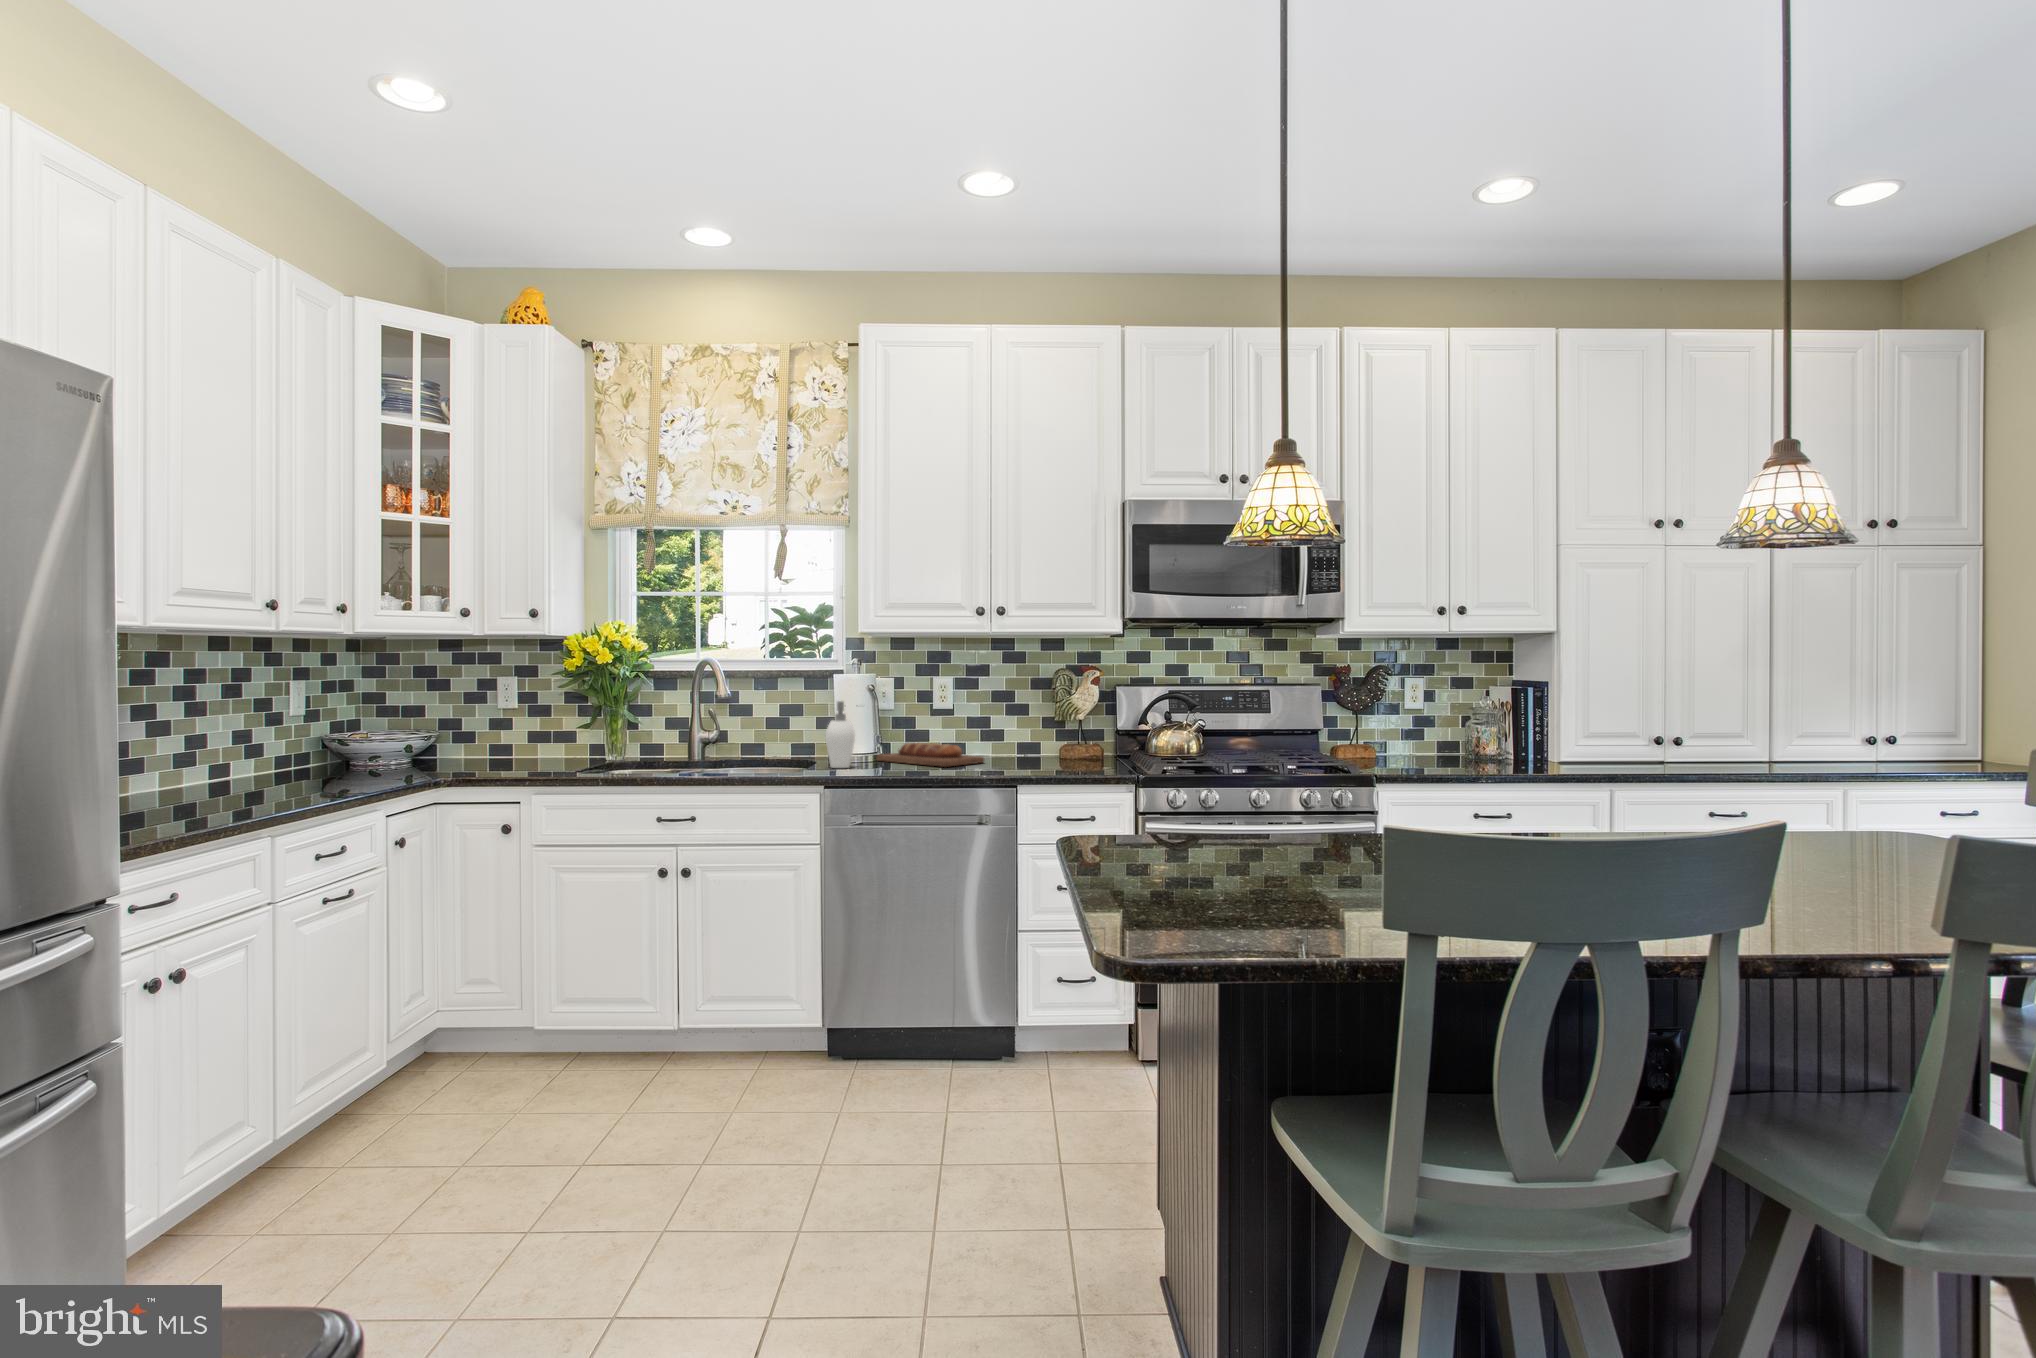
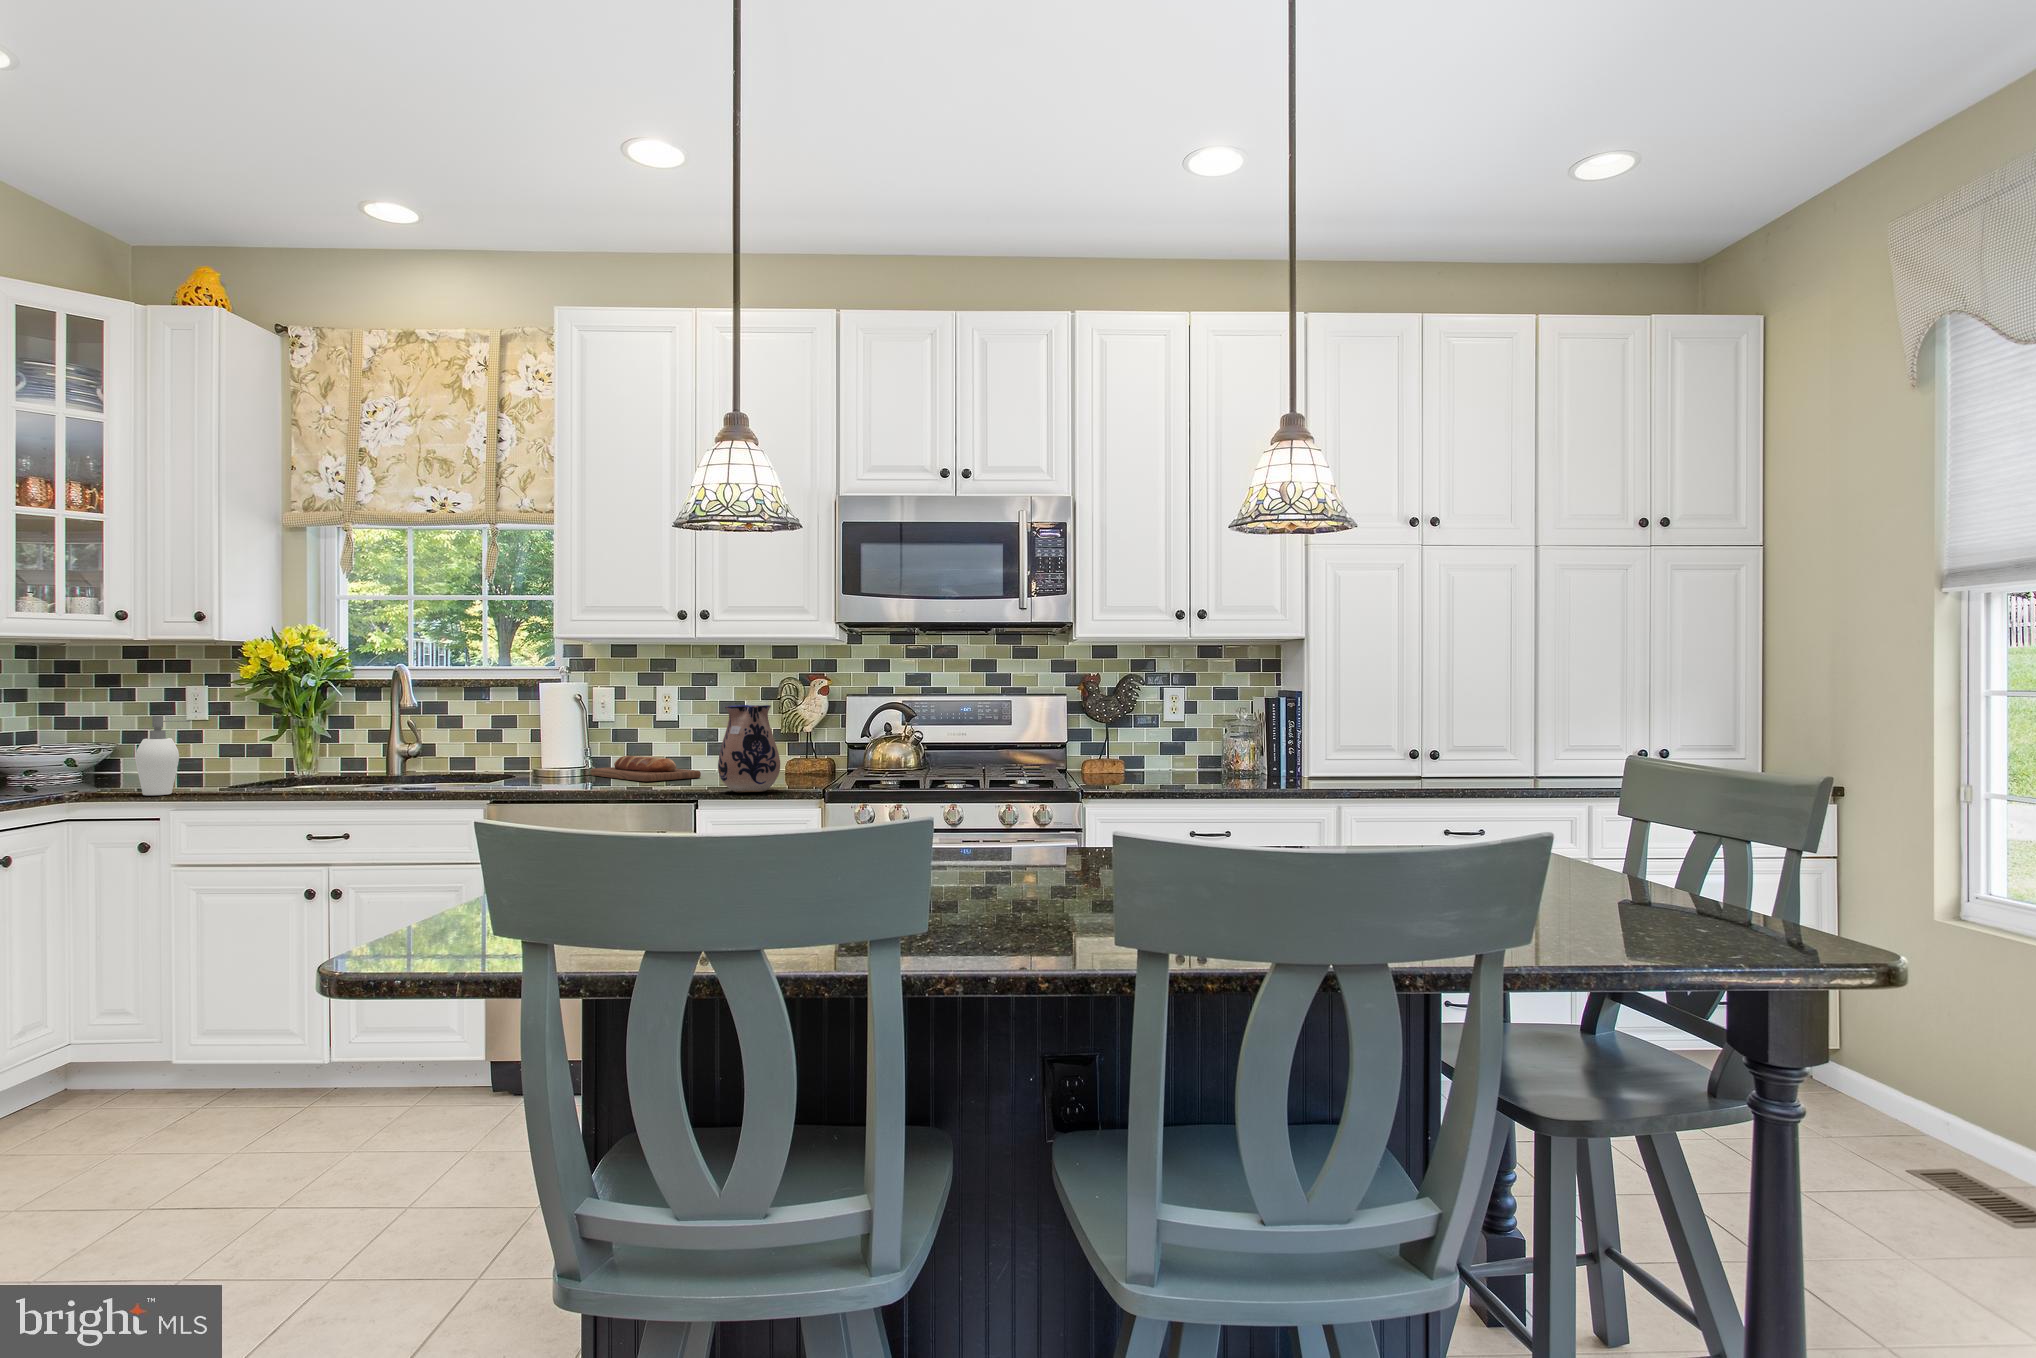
ceramic pitcher: none [1035,696,1091,777] -> present [718,705,780,792]
soap dispenser: present [826,701,855,768] -> present [135,716,190,795]

